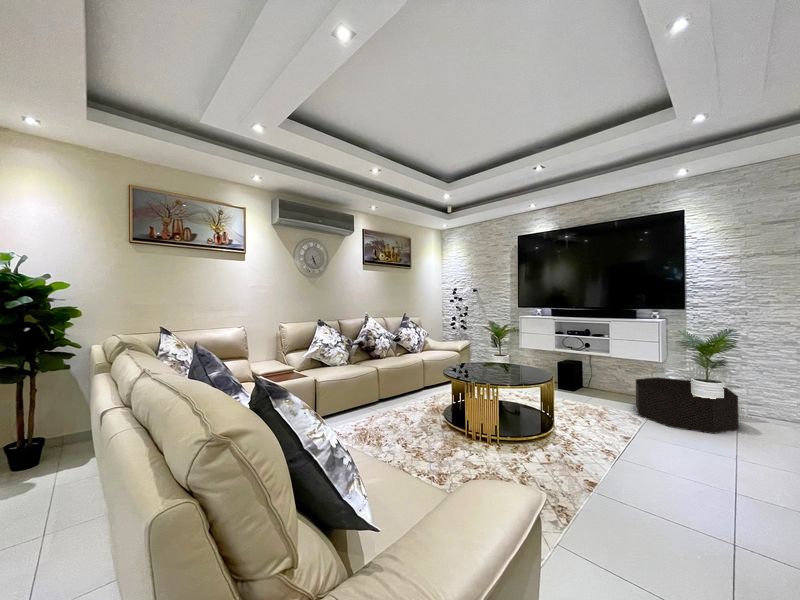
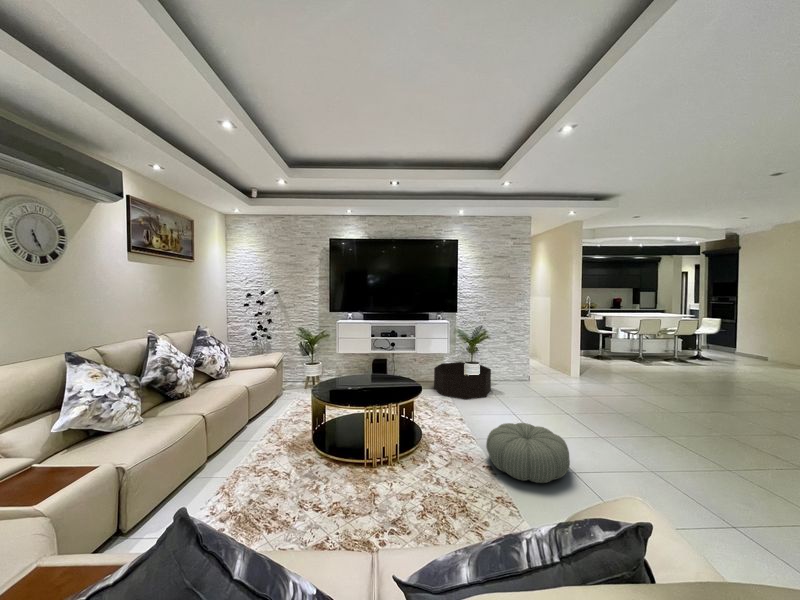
pouf: none [586,447,726,539] -> present [486,423,570,483]

